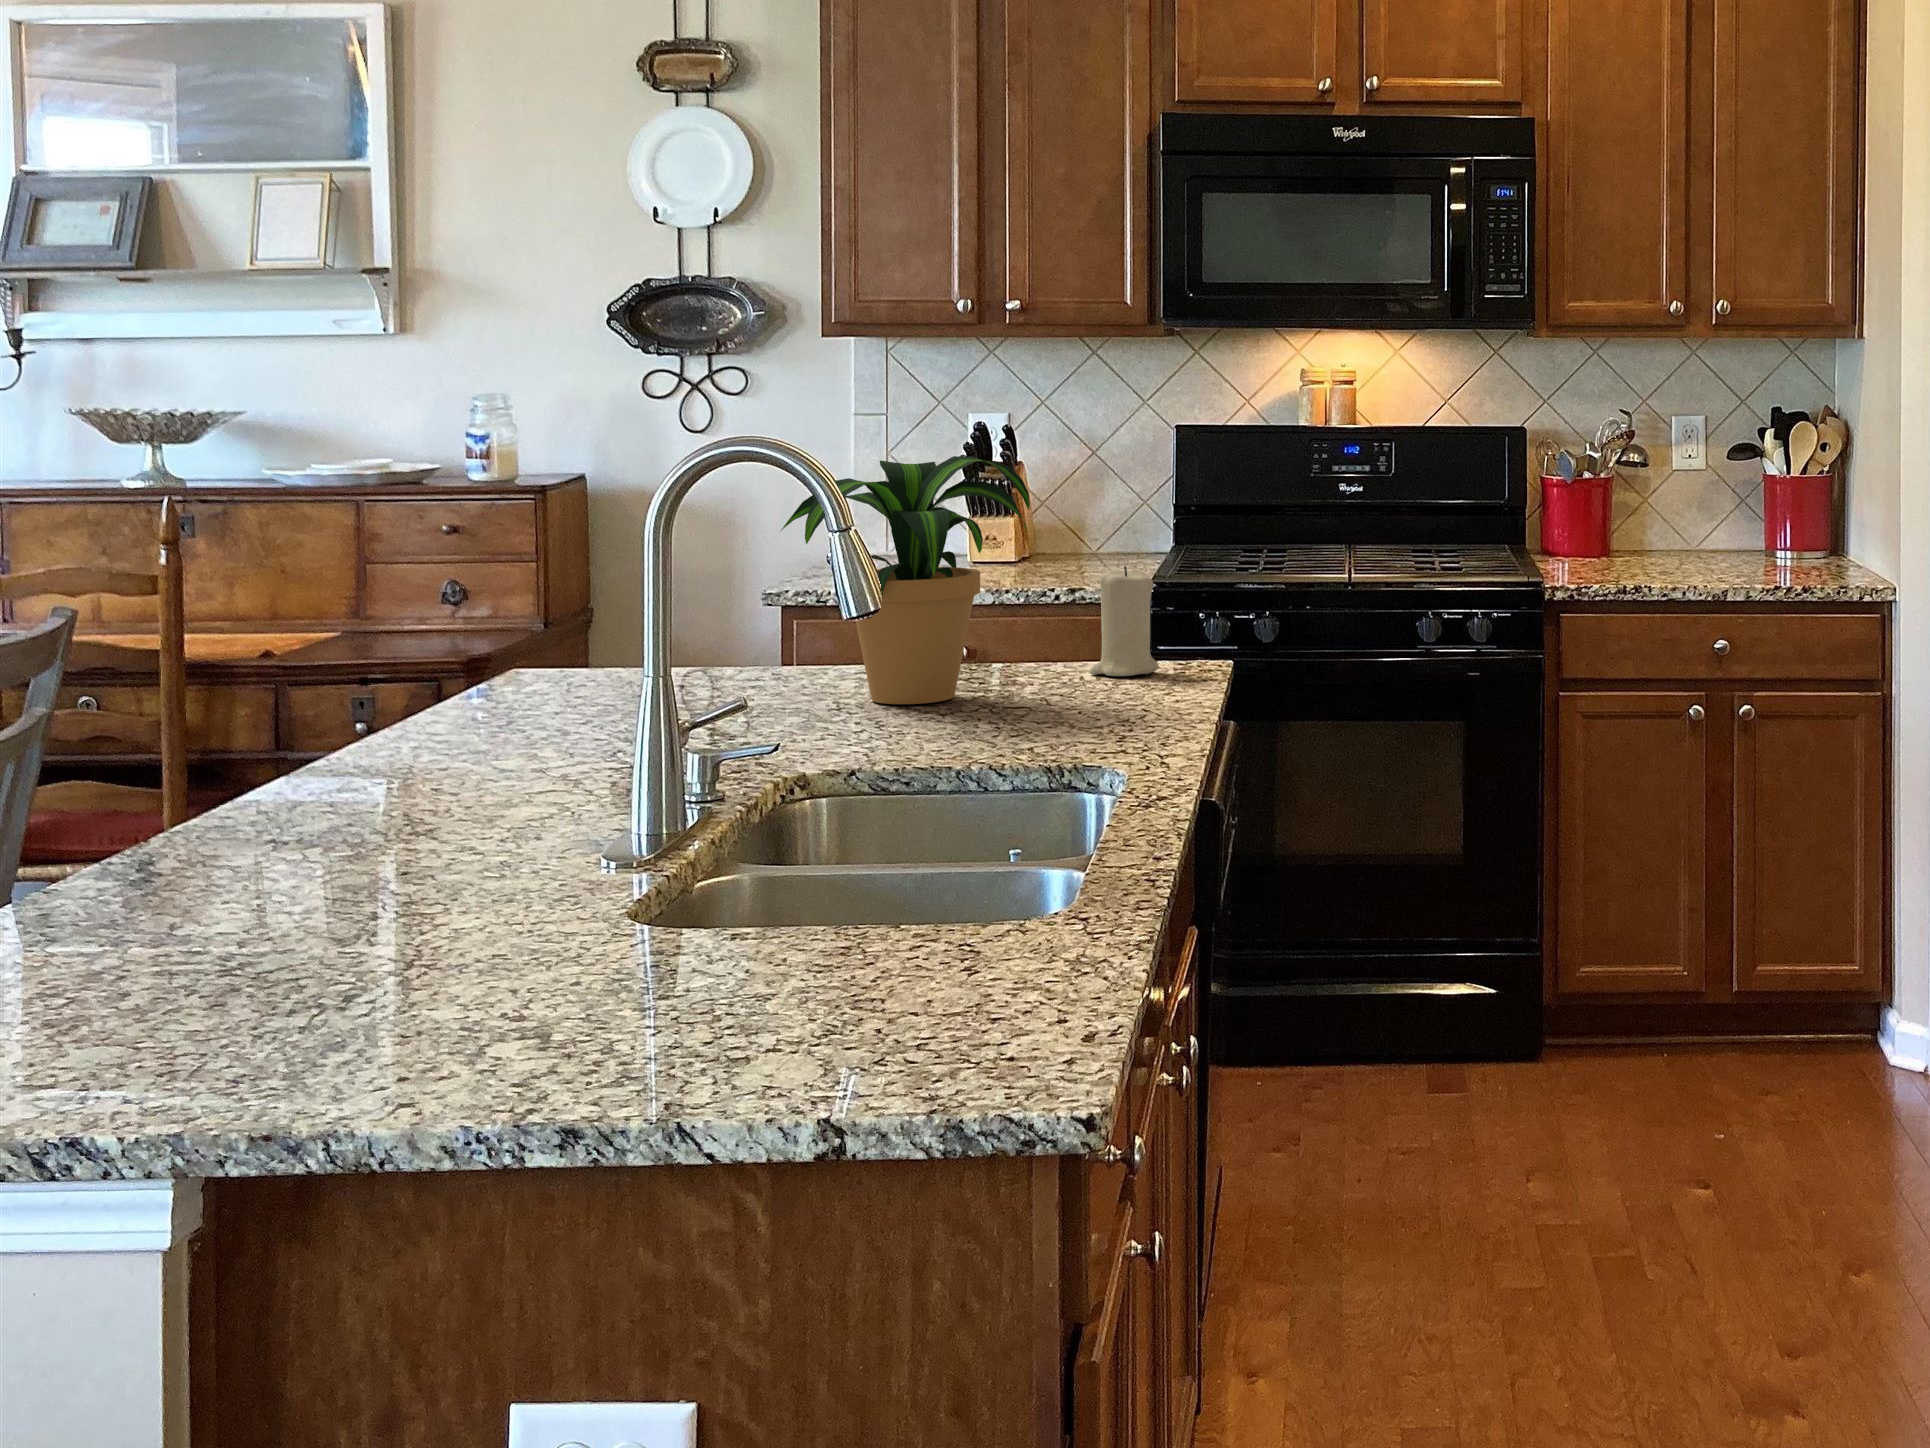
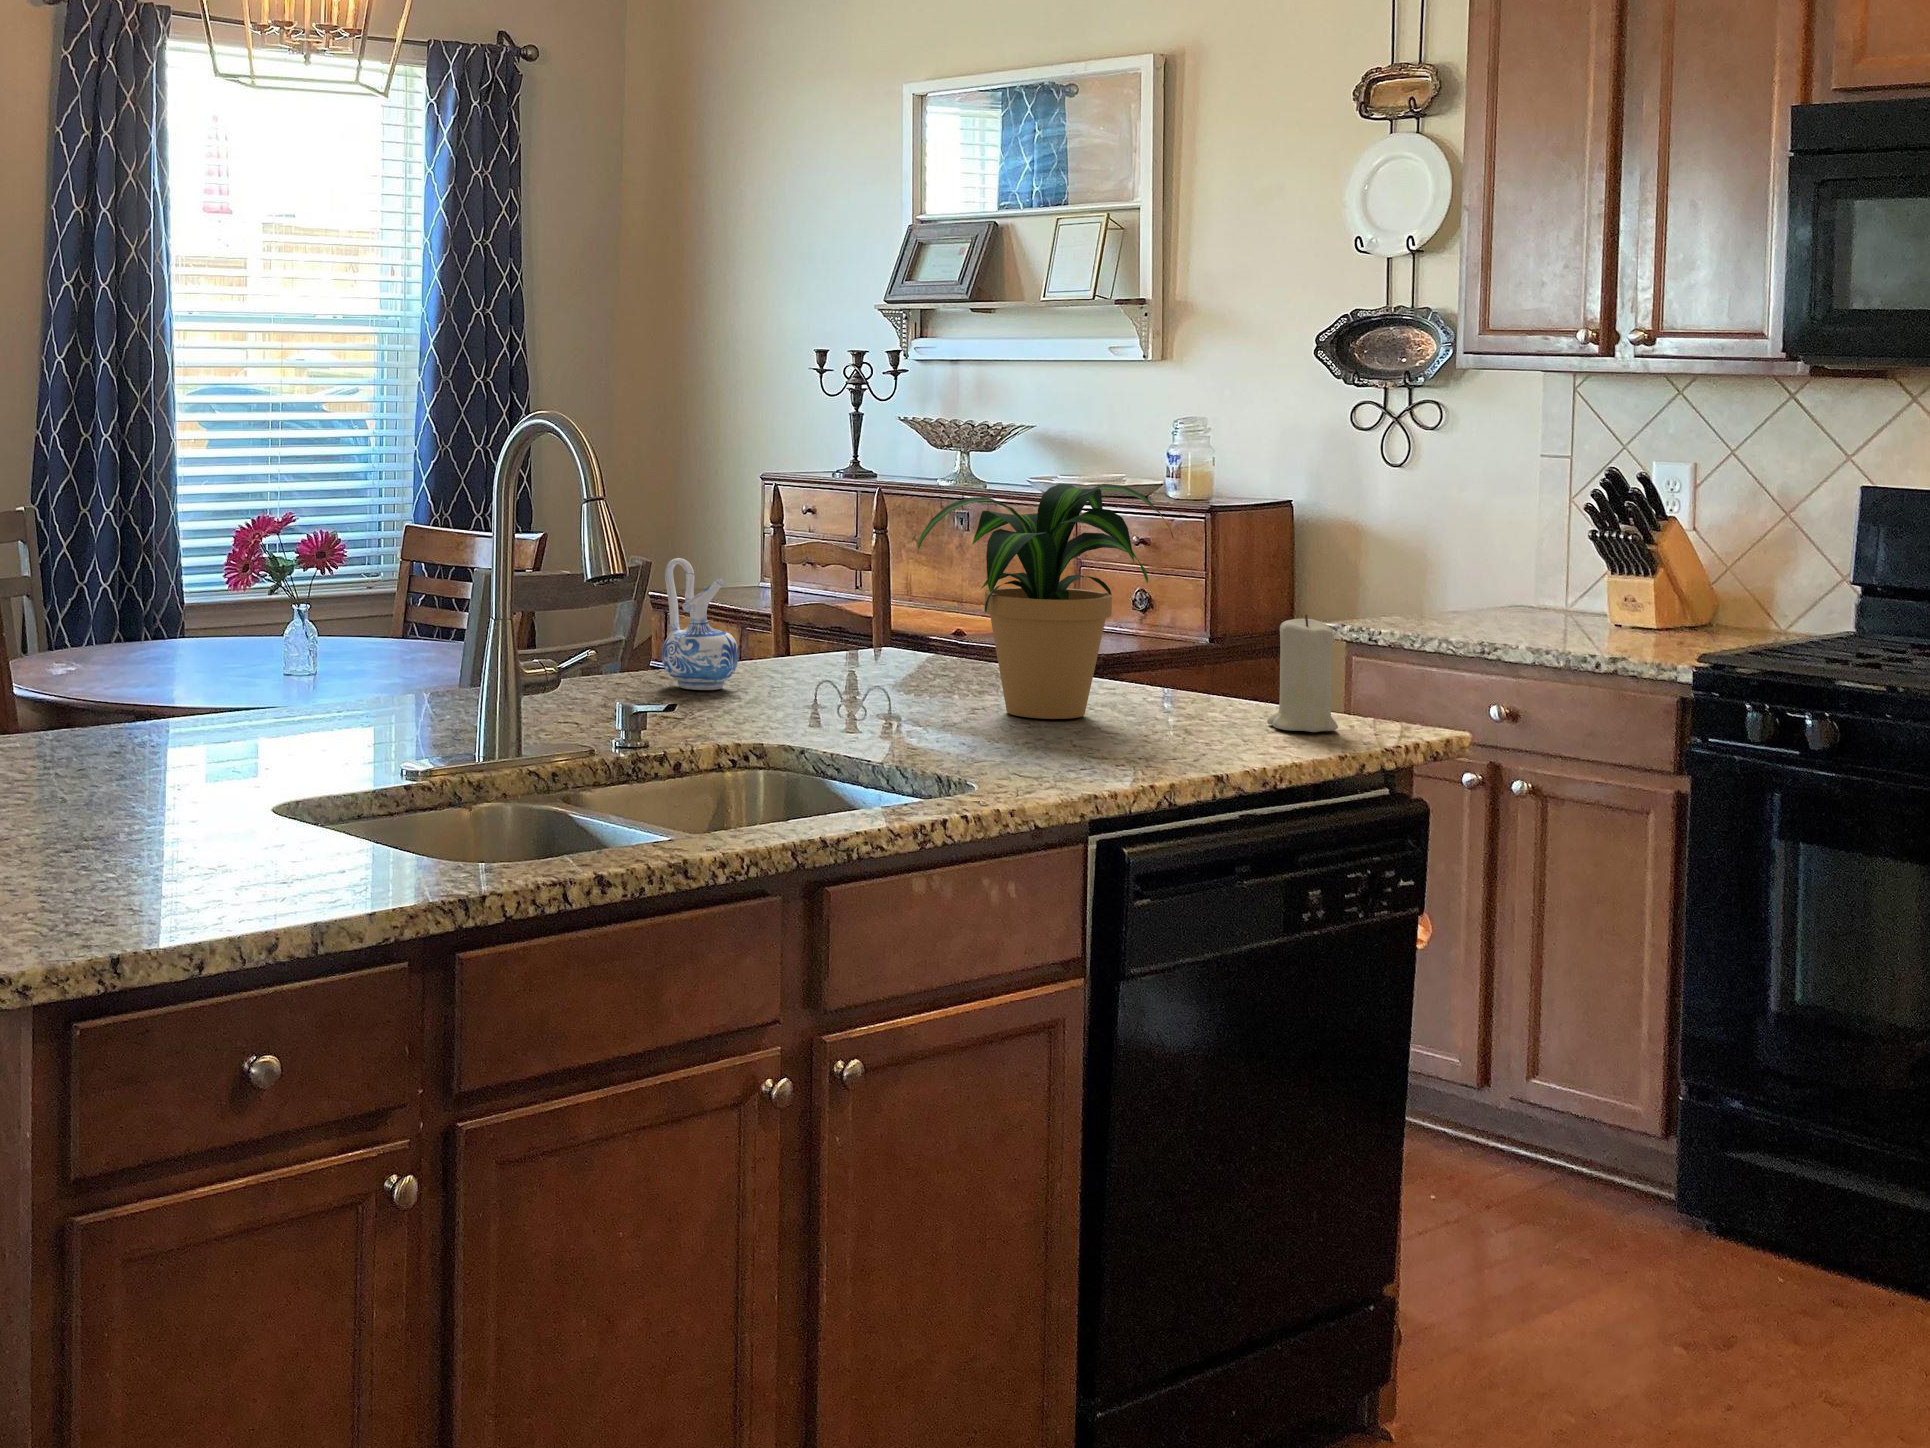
ceramic pitcher: none [463,583,566,741] -> present [662,558,738,690]

